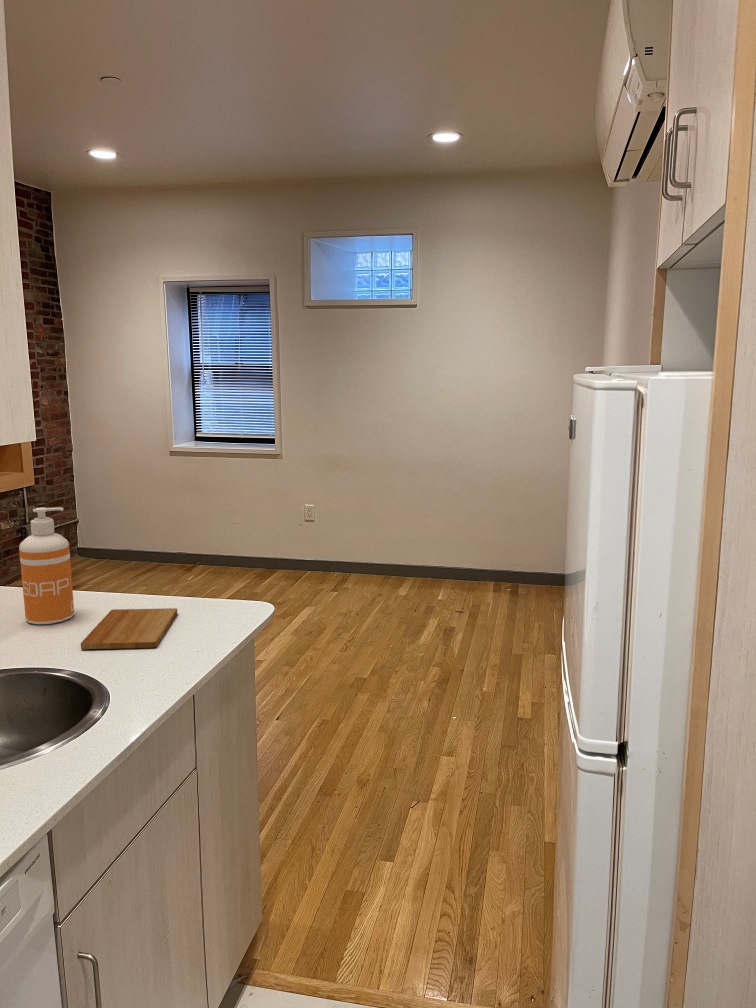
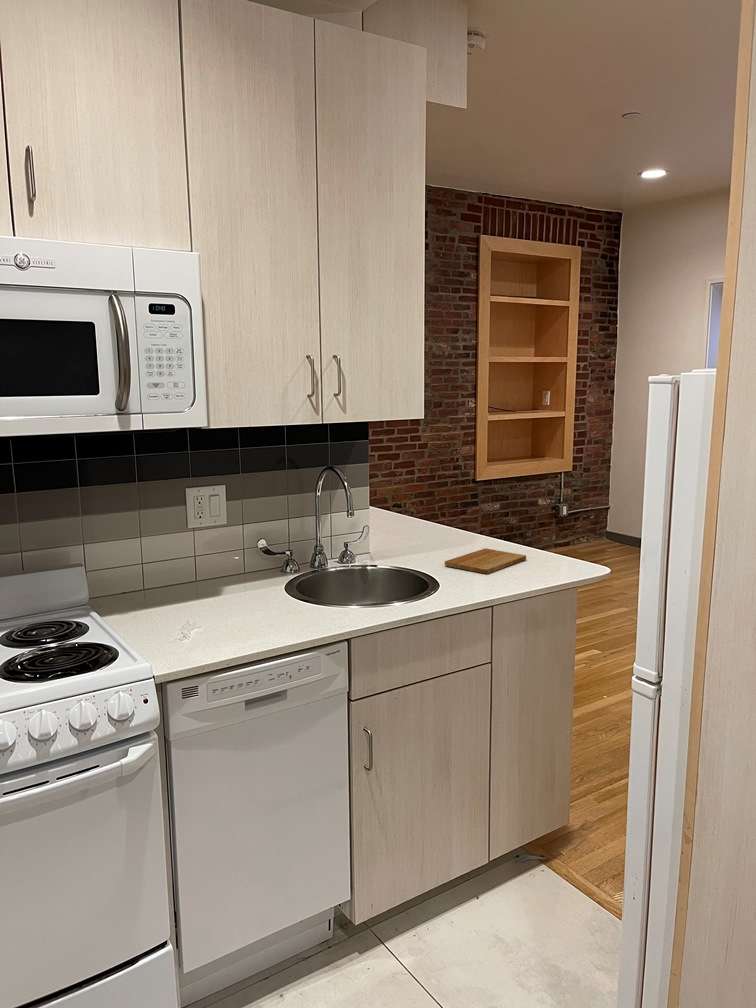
soap dispenser: present [19,507,74,624] -> none [434,469,465,550]

